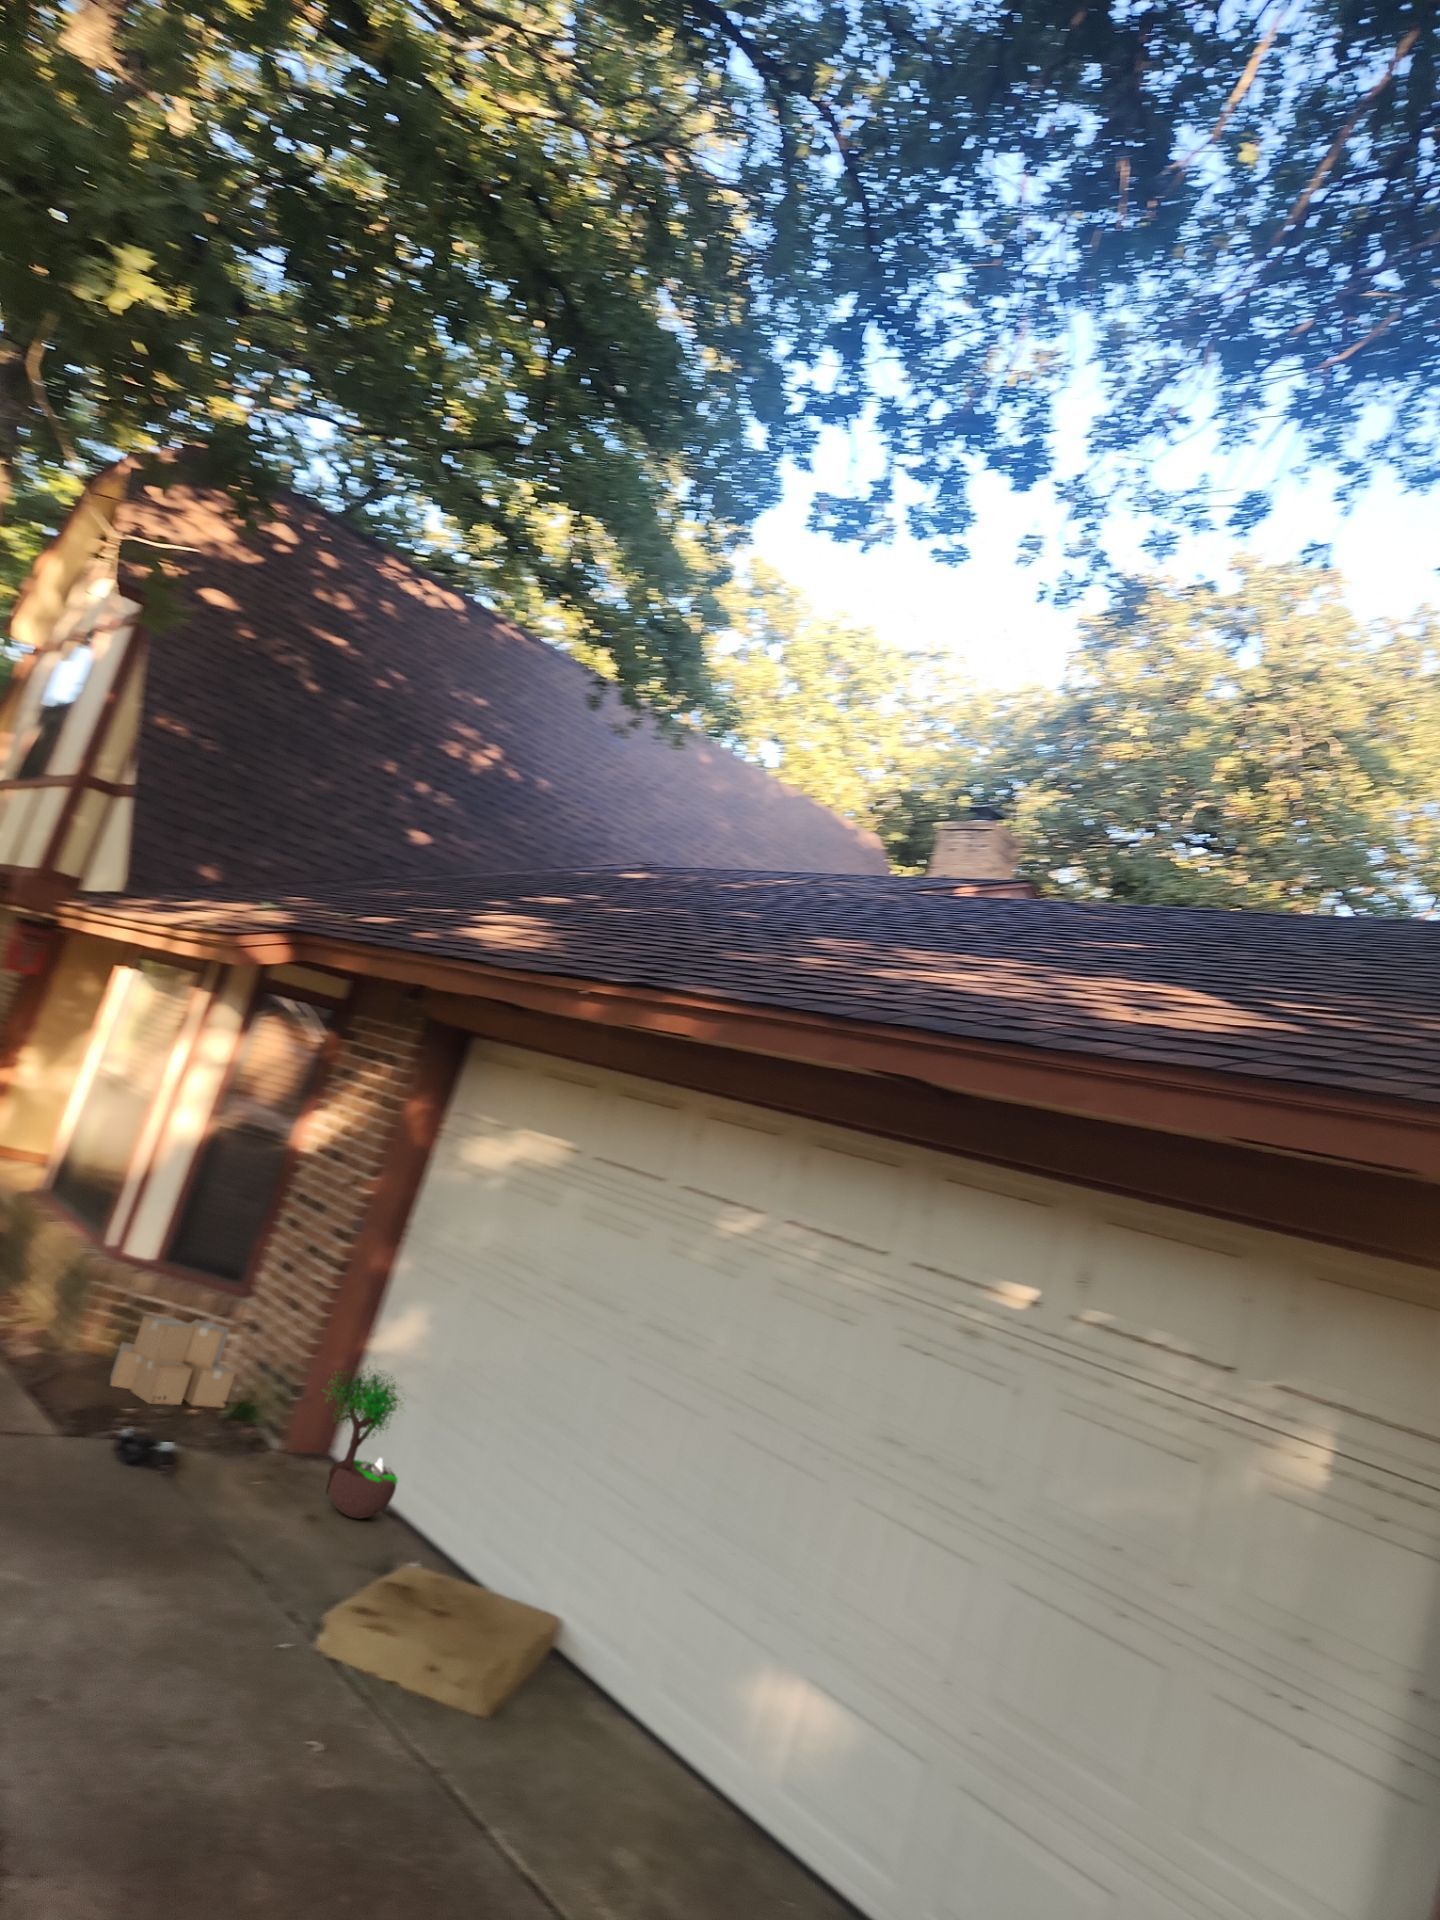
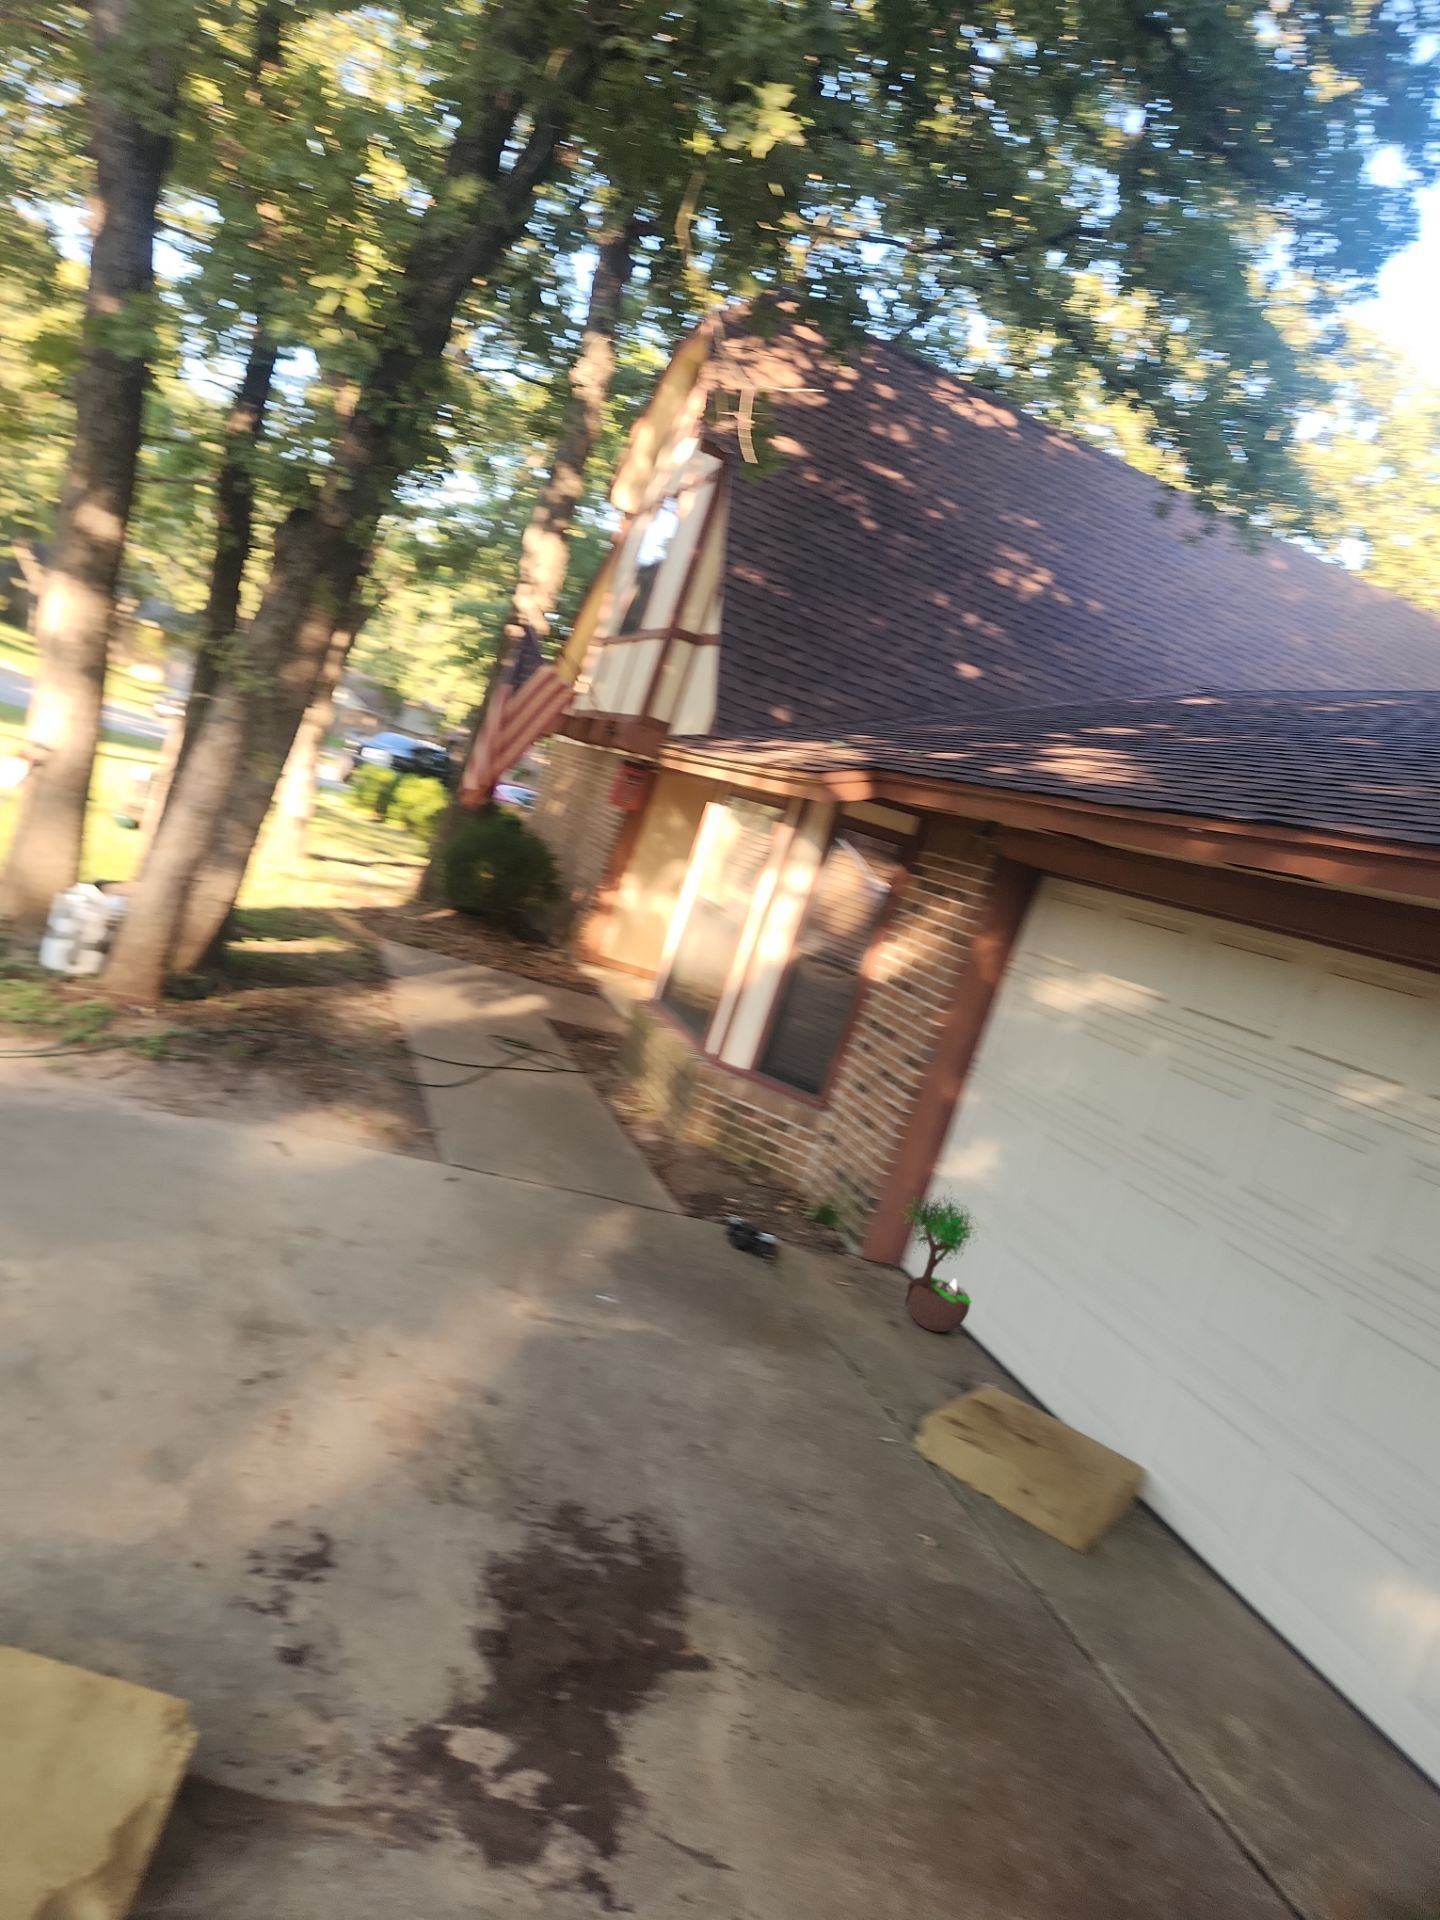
cardboard box: present [110,1316,235,1408] -> none [714,1120,818,1206]

